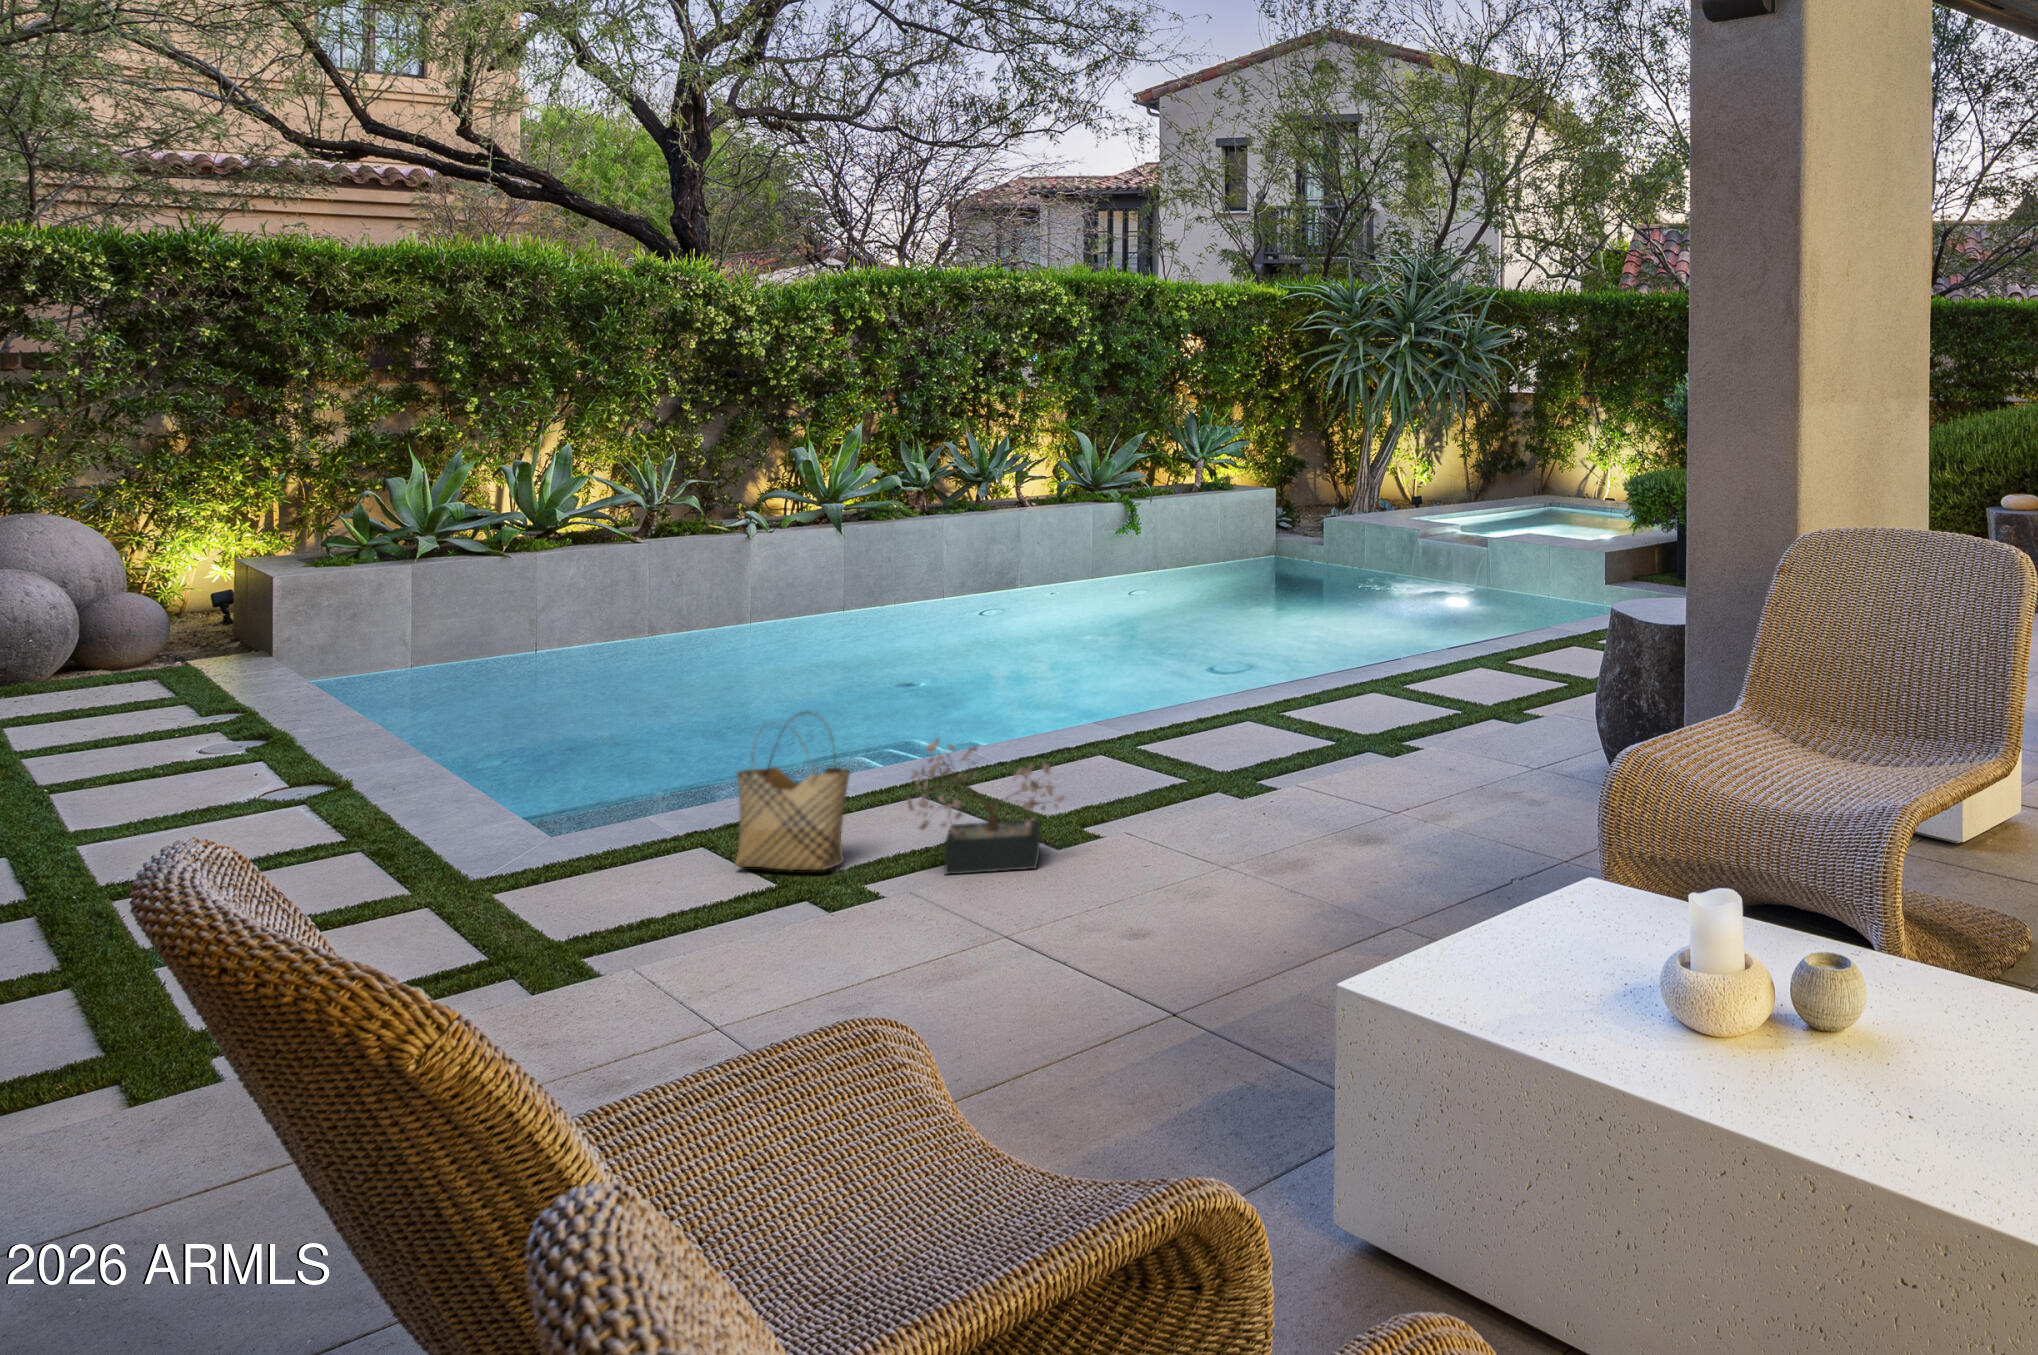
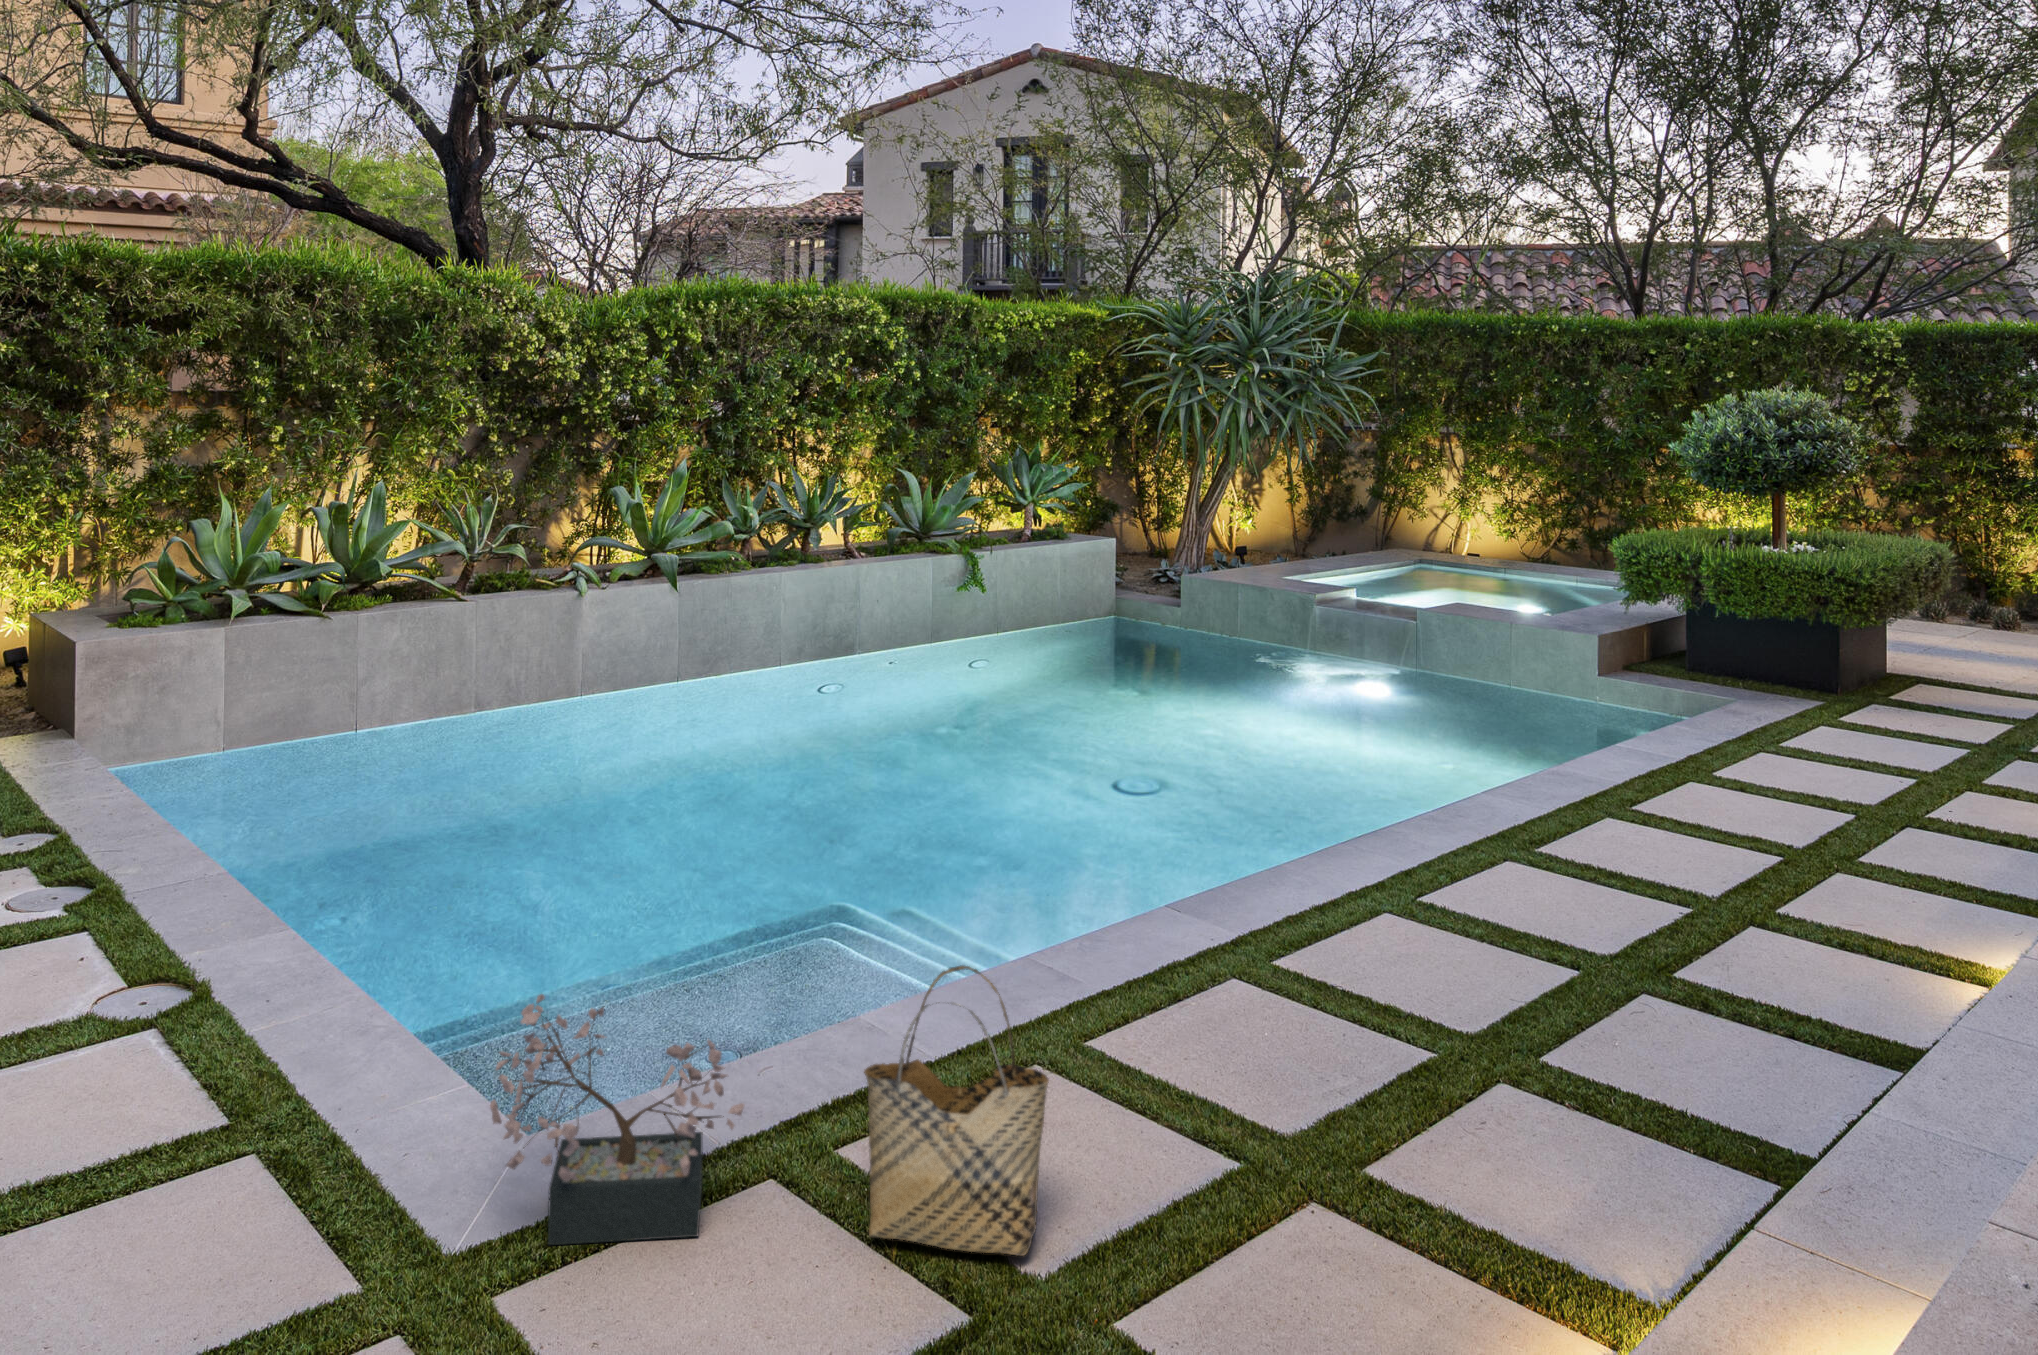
decorative plant: present [907,738,1064,874] -> present [490,994,744,1245]

